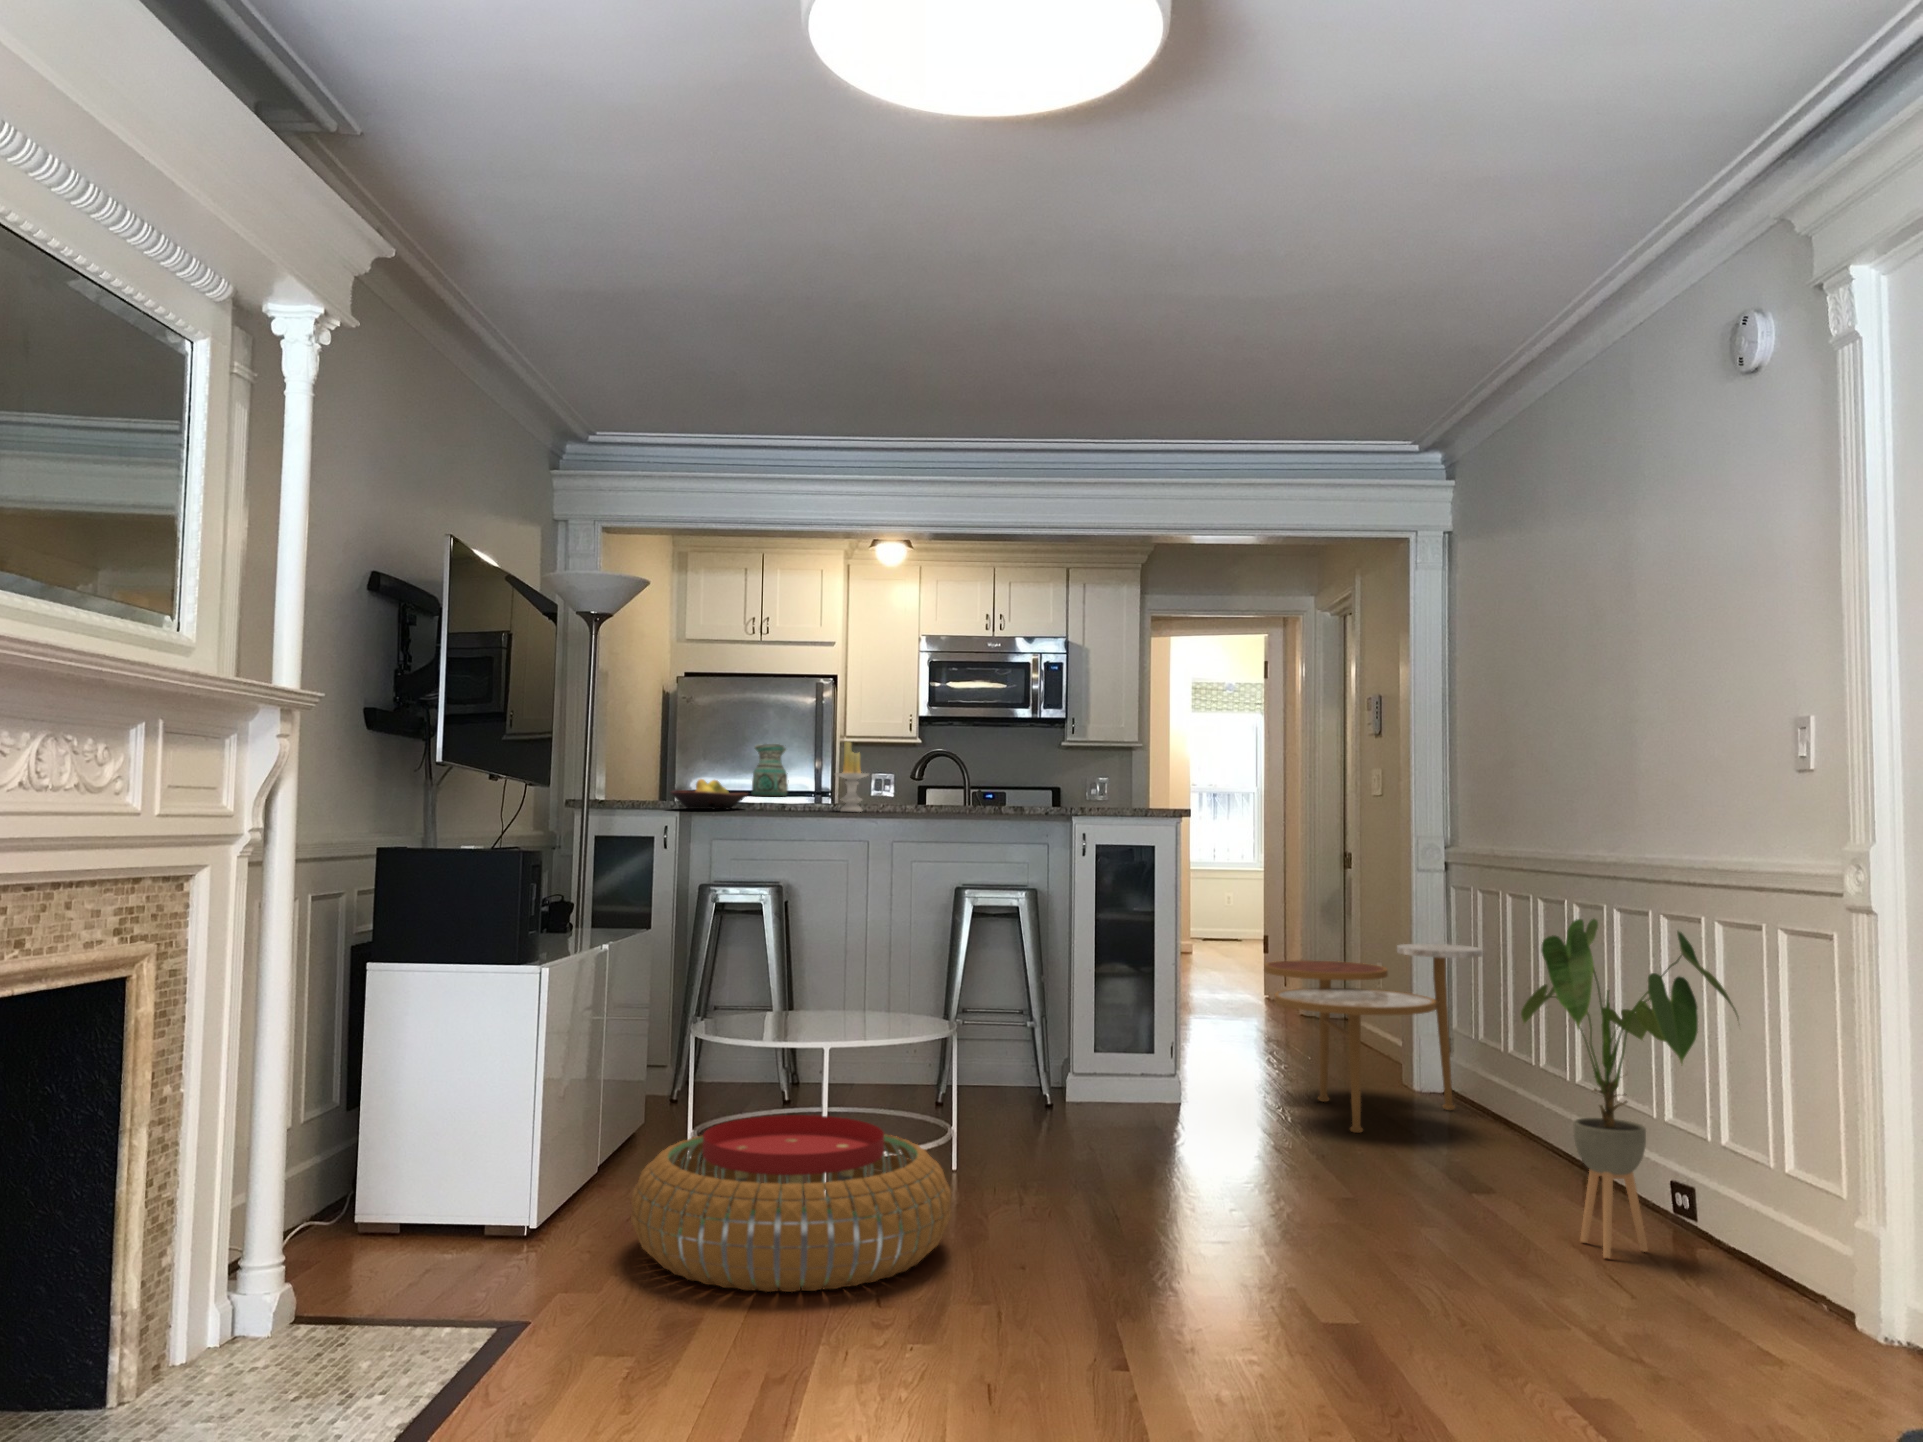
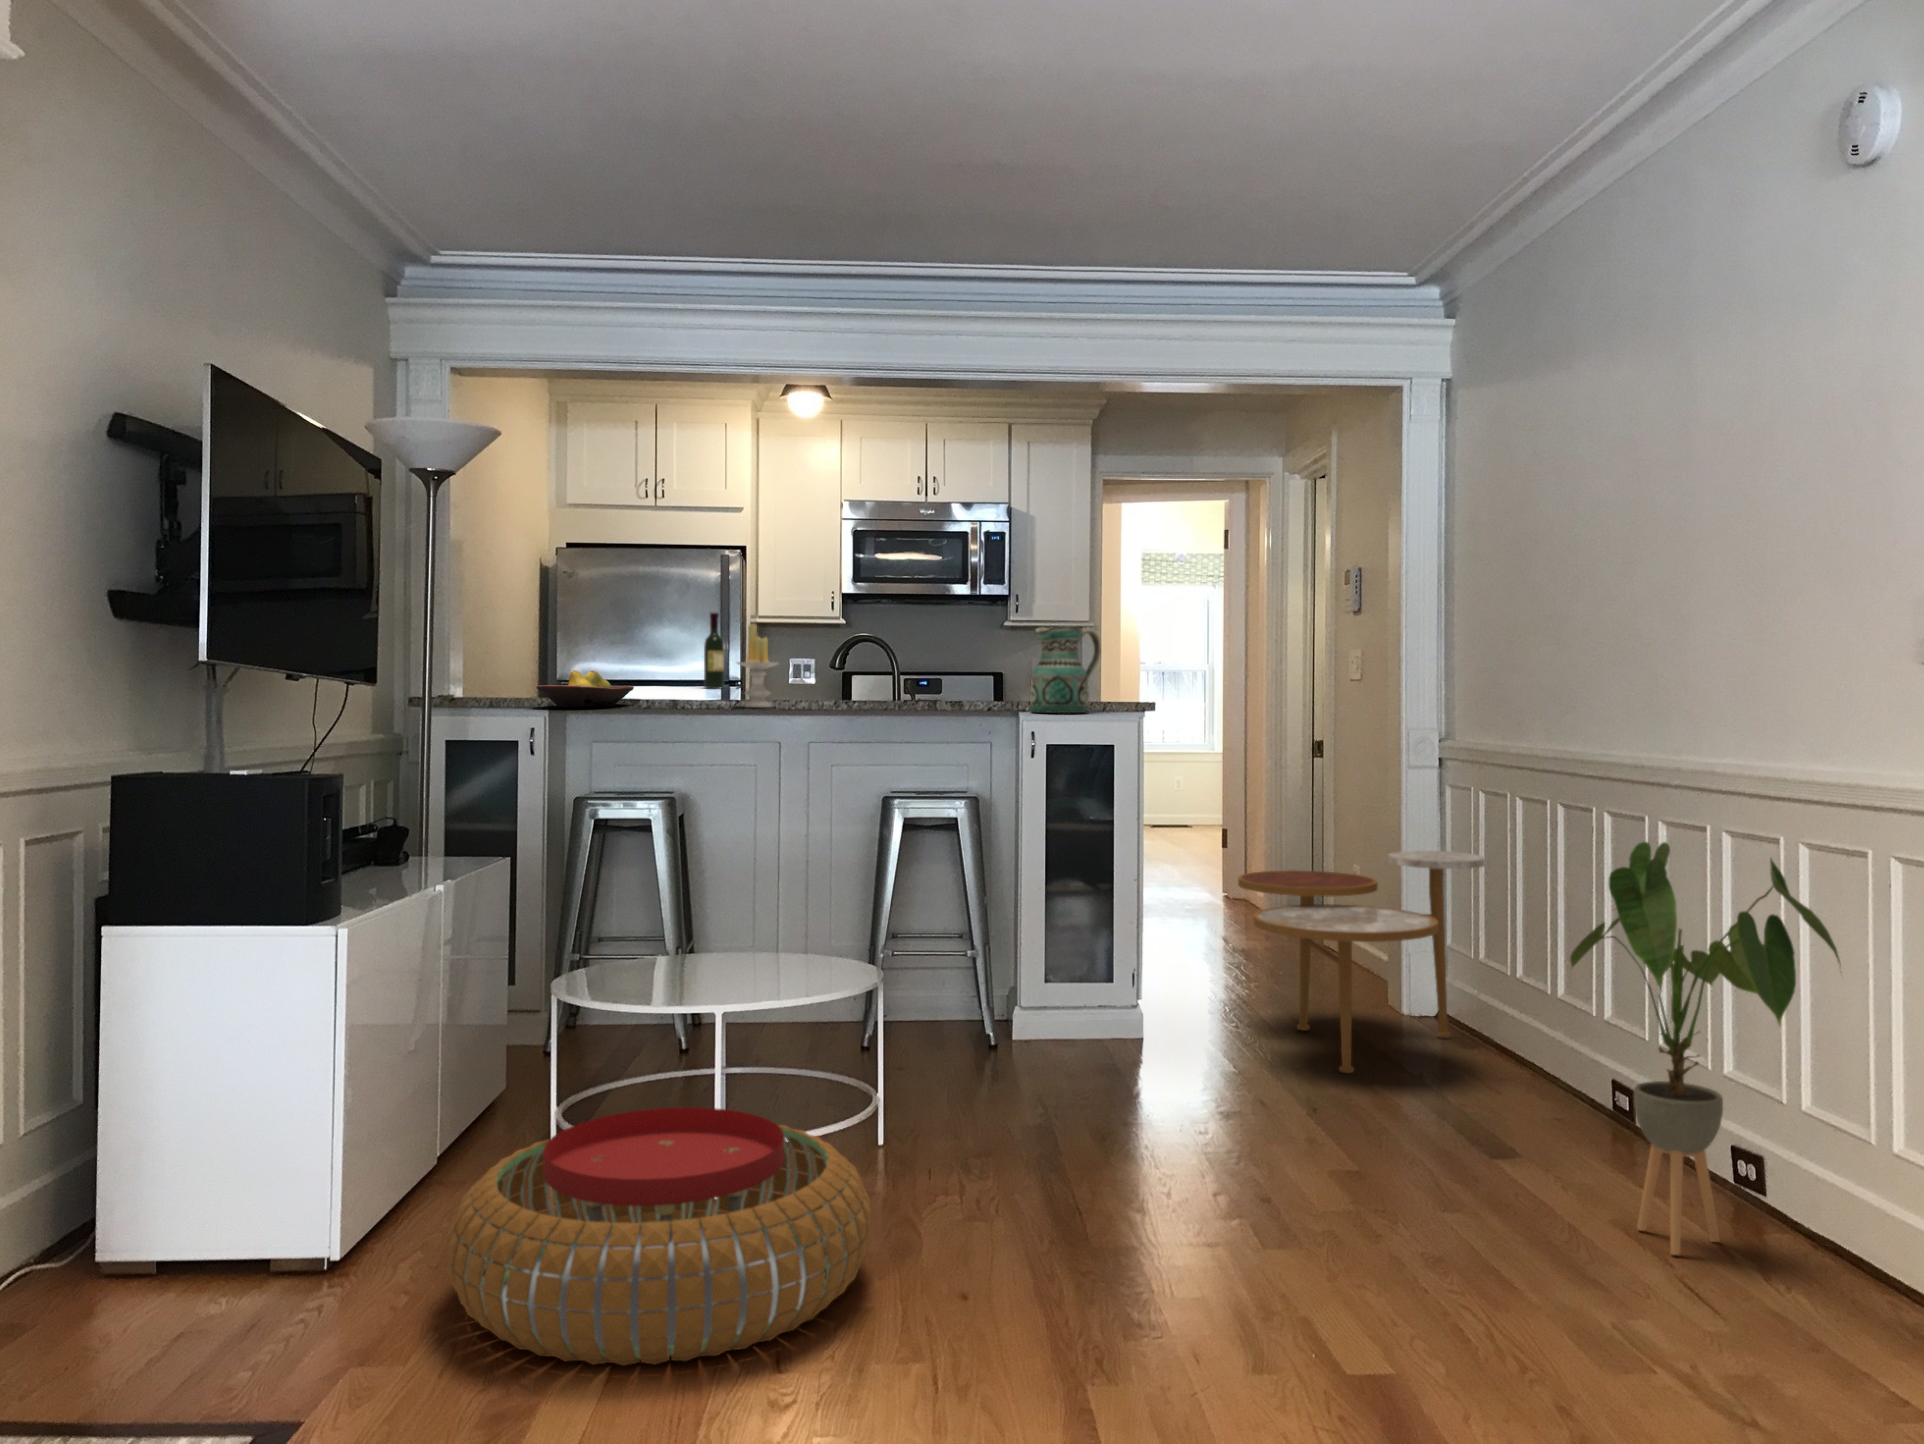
wine bottle: none [799,733,816,799] -> present [704,613,724,688]
ceramic pitcher: present [752,744,788,796] -> present [1030,626,1101,713]

